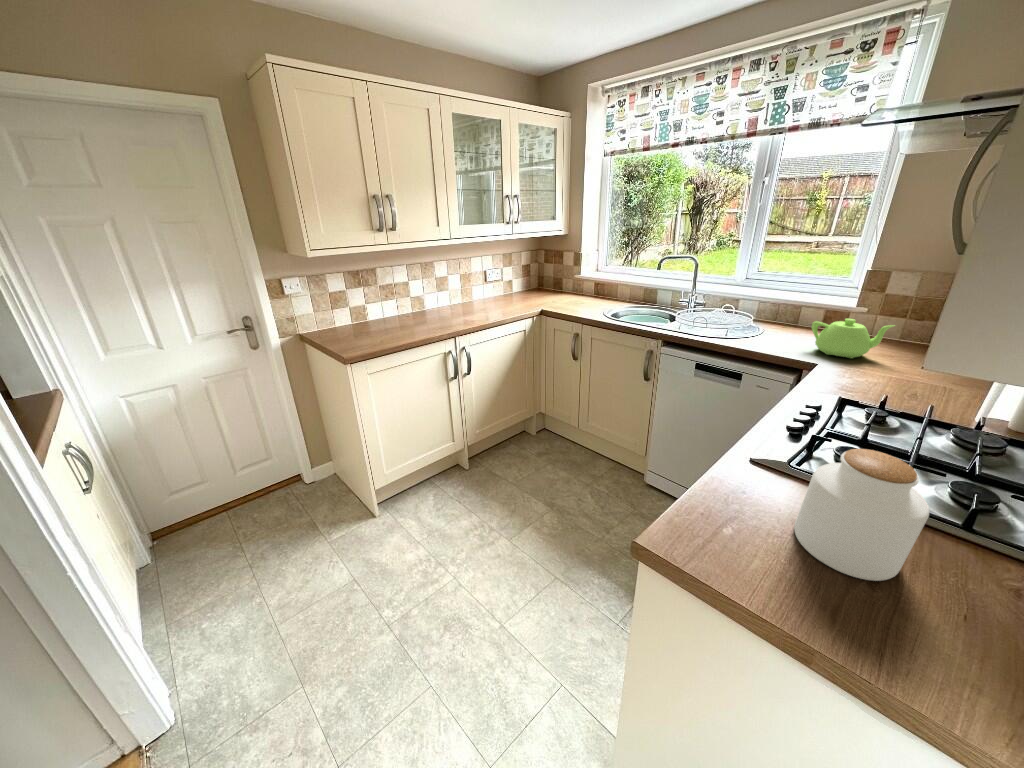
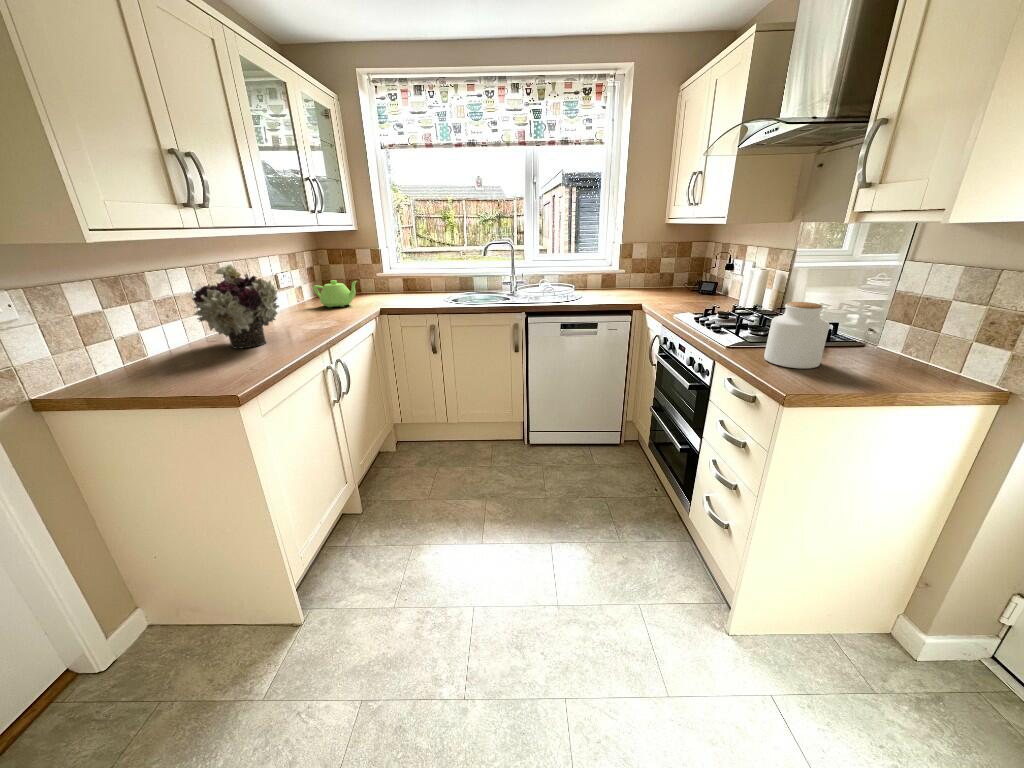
flower arrangement: none [382,267,444,327] -> present [193,264,279,348]
teapot: present [812,319,895,358] -> present [313,280,357,307]

